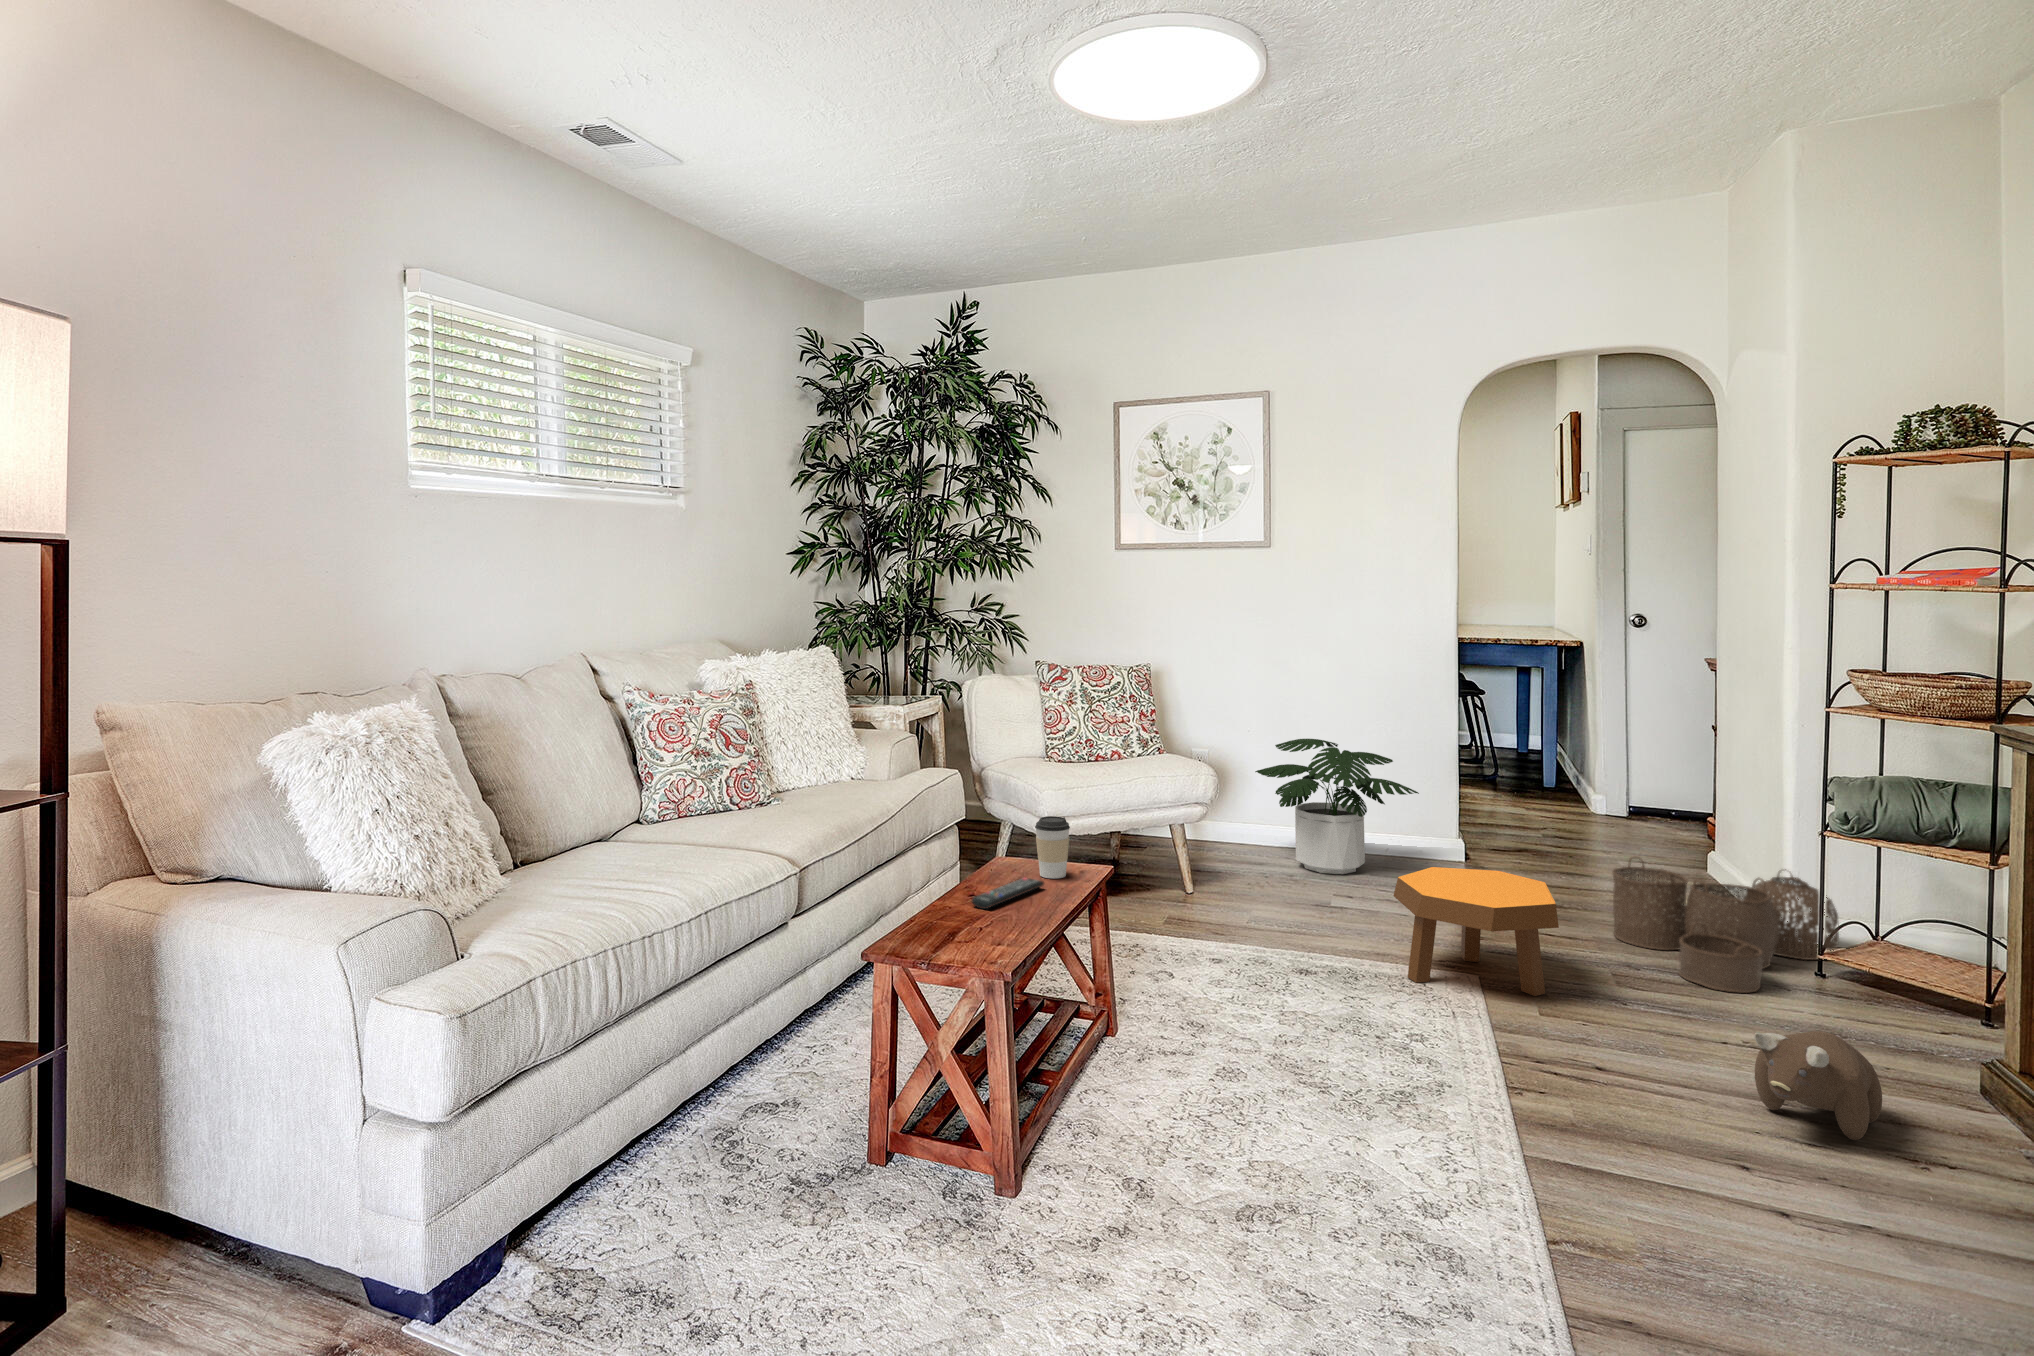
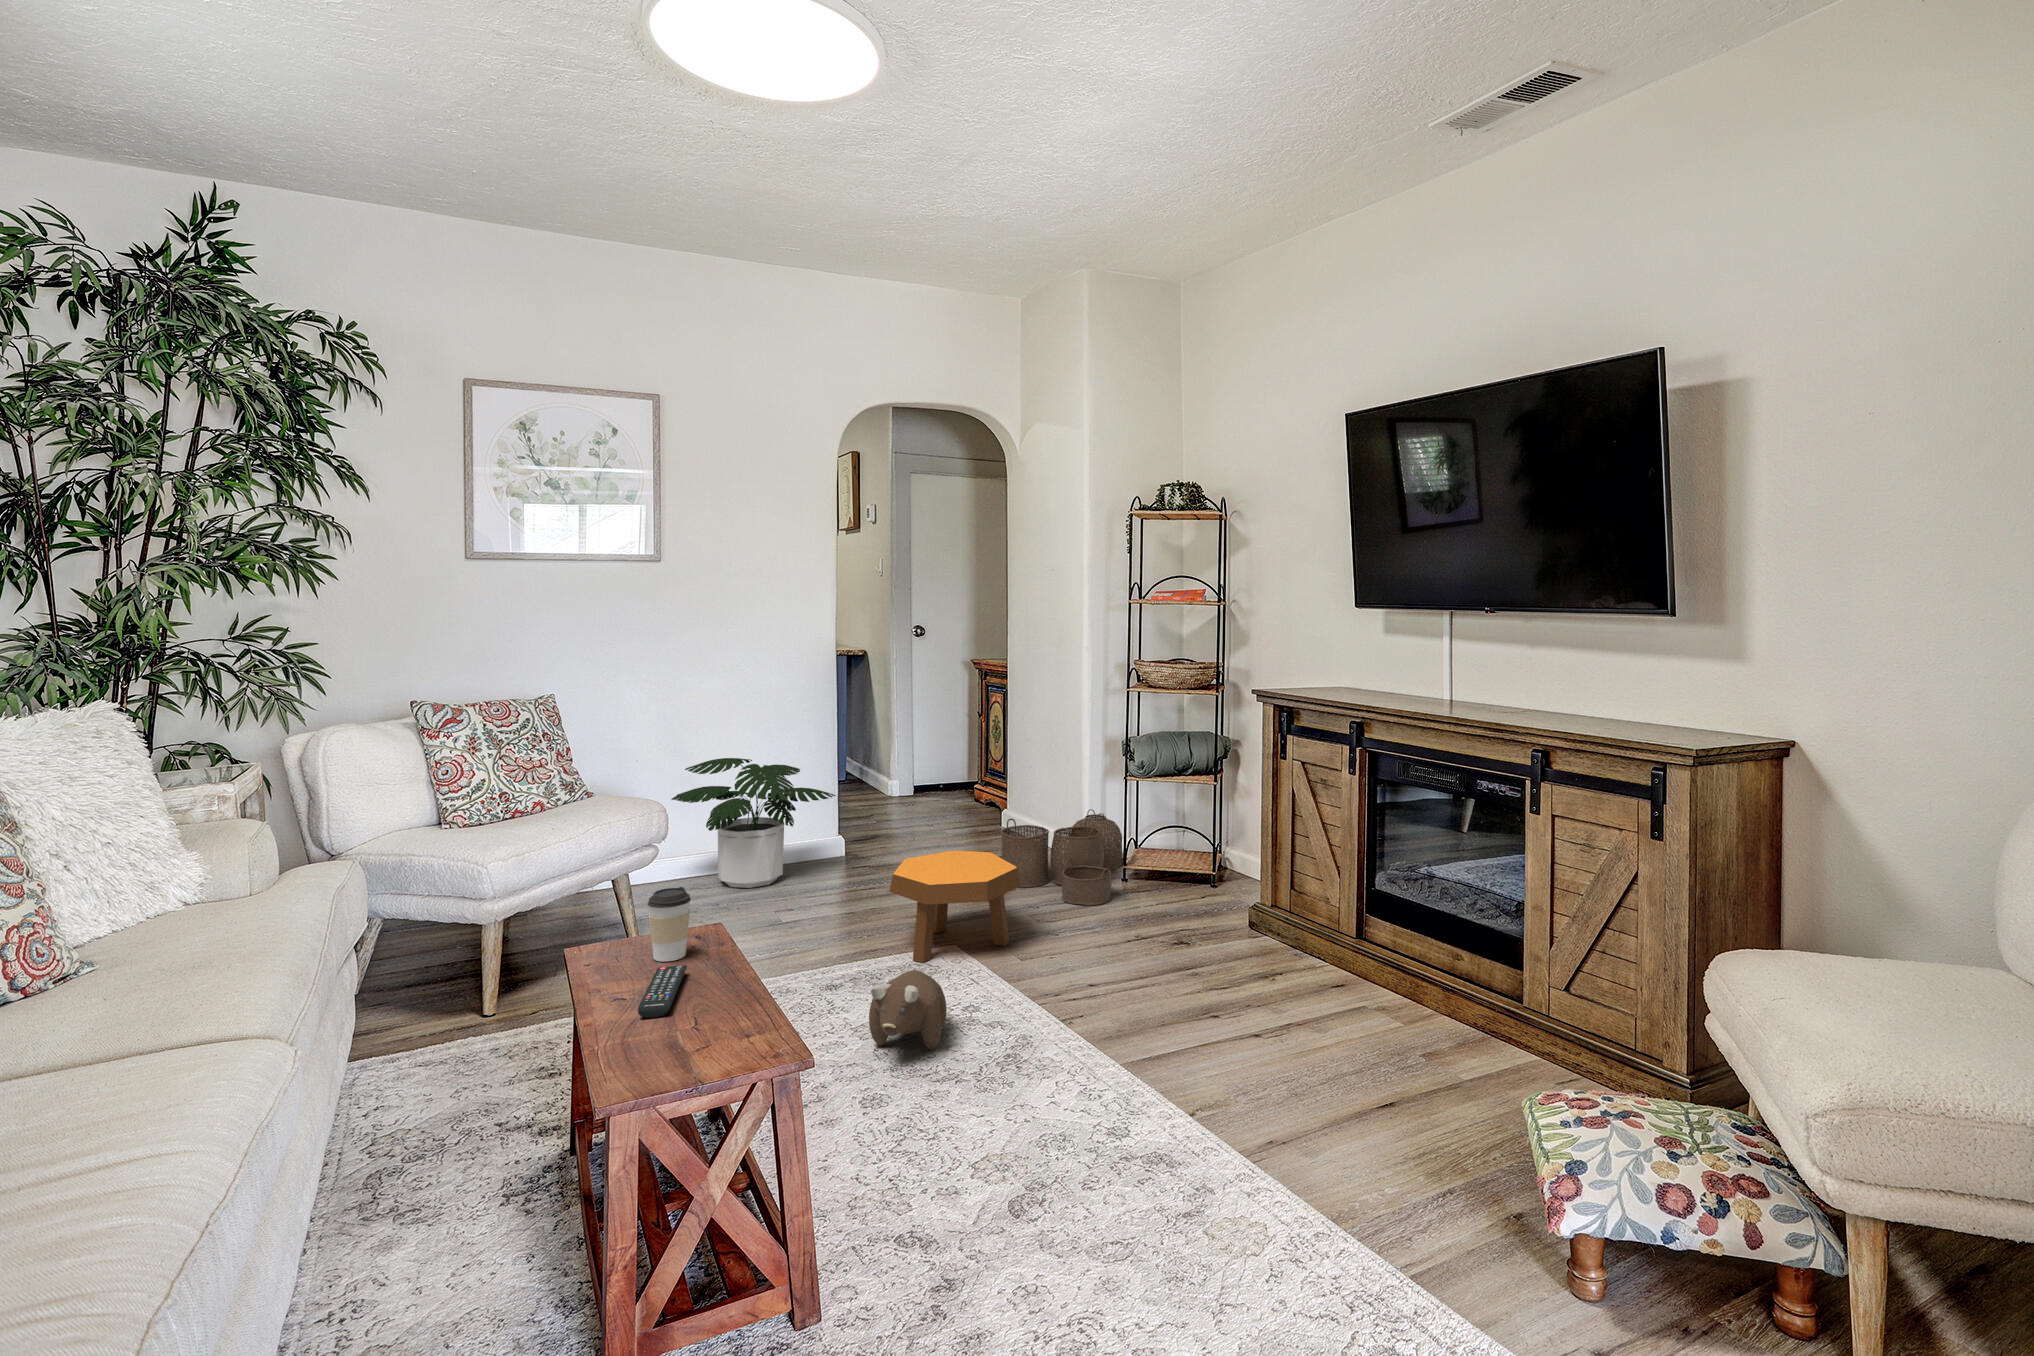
plush toy: present [1754,1031,1882,1140] -> present [869,970,947,1049]

